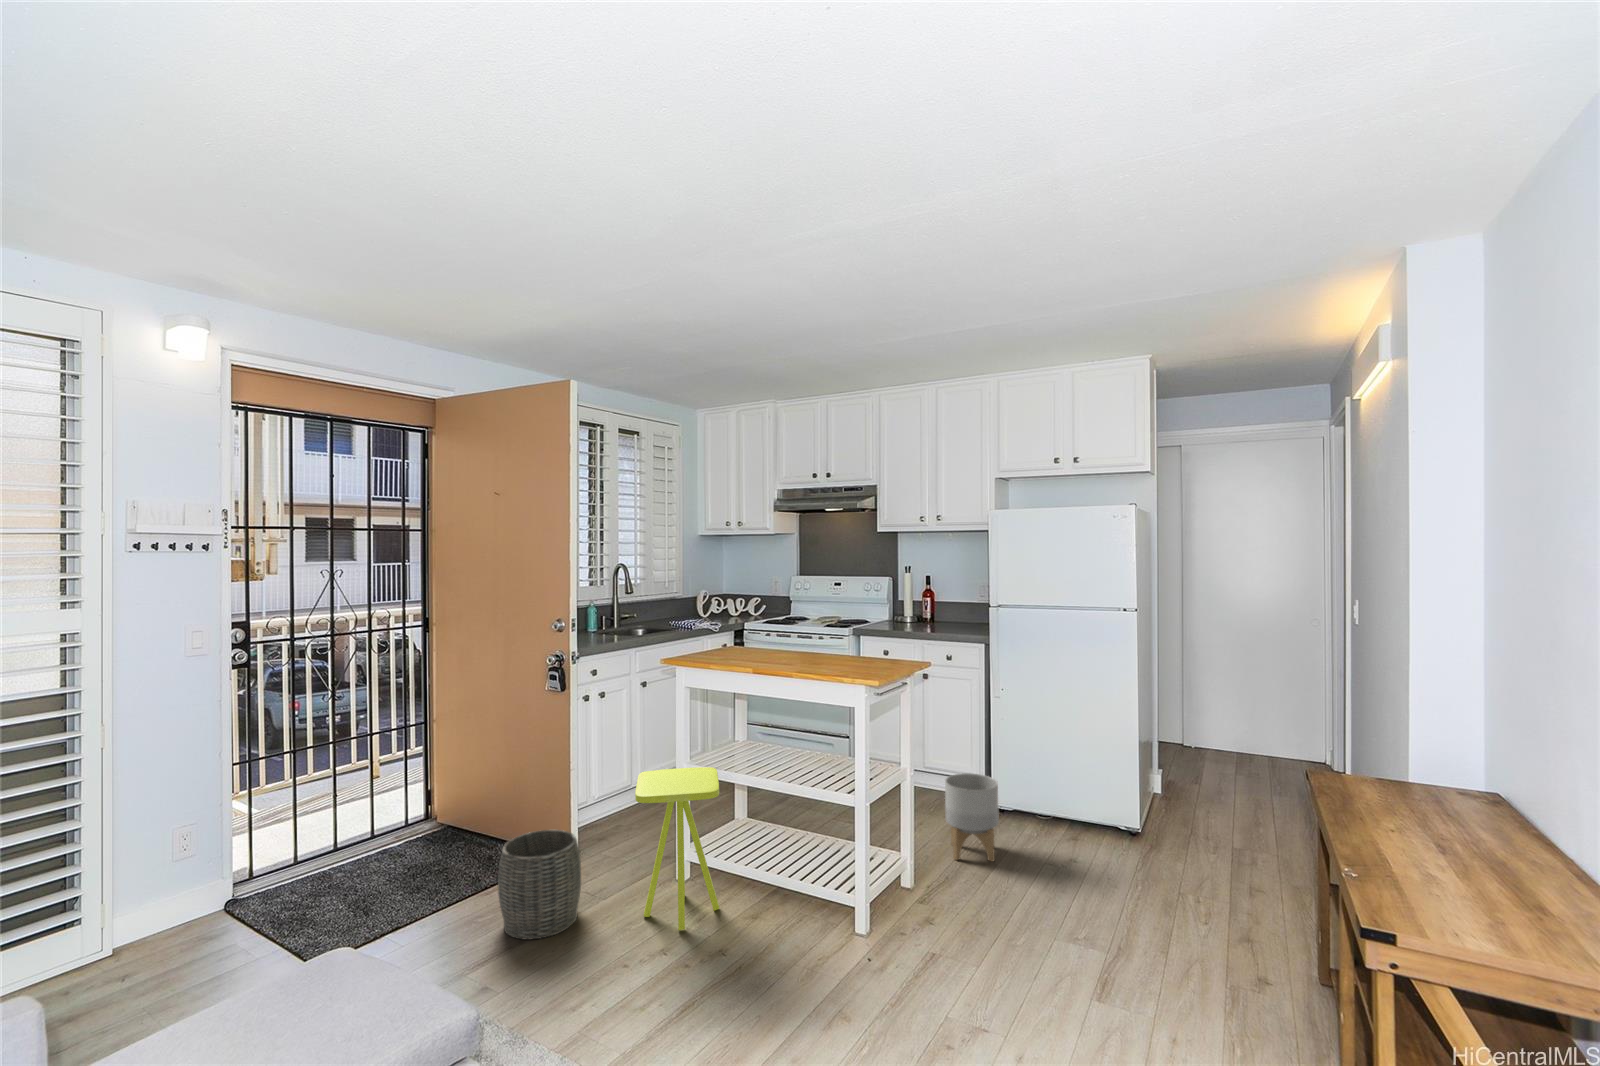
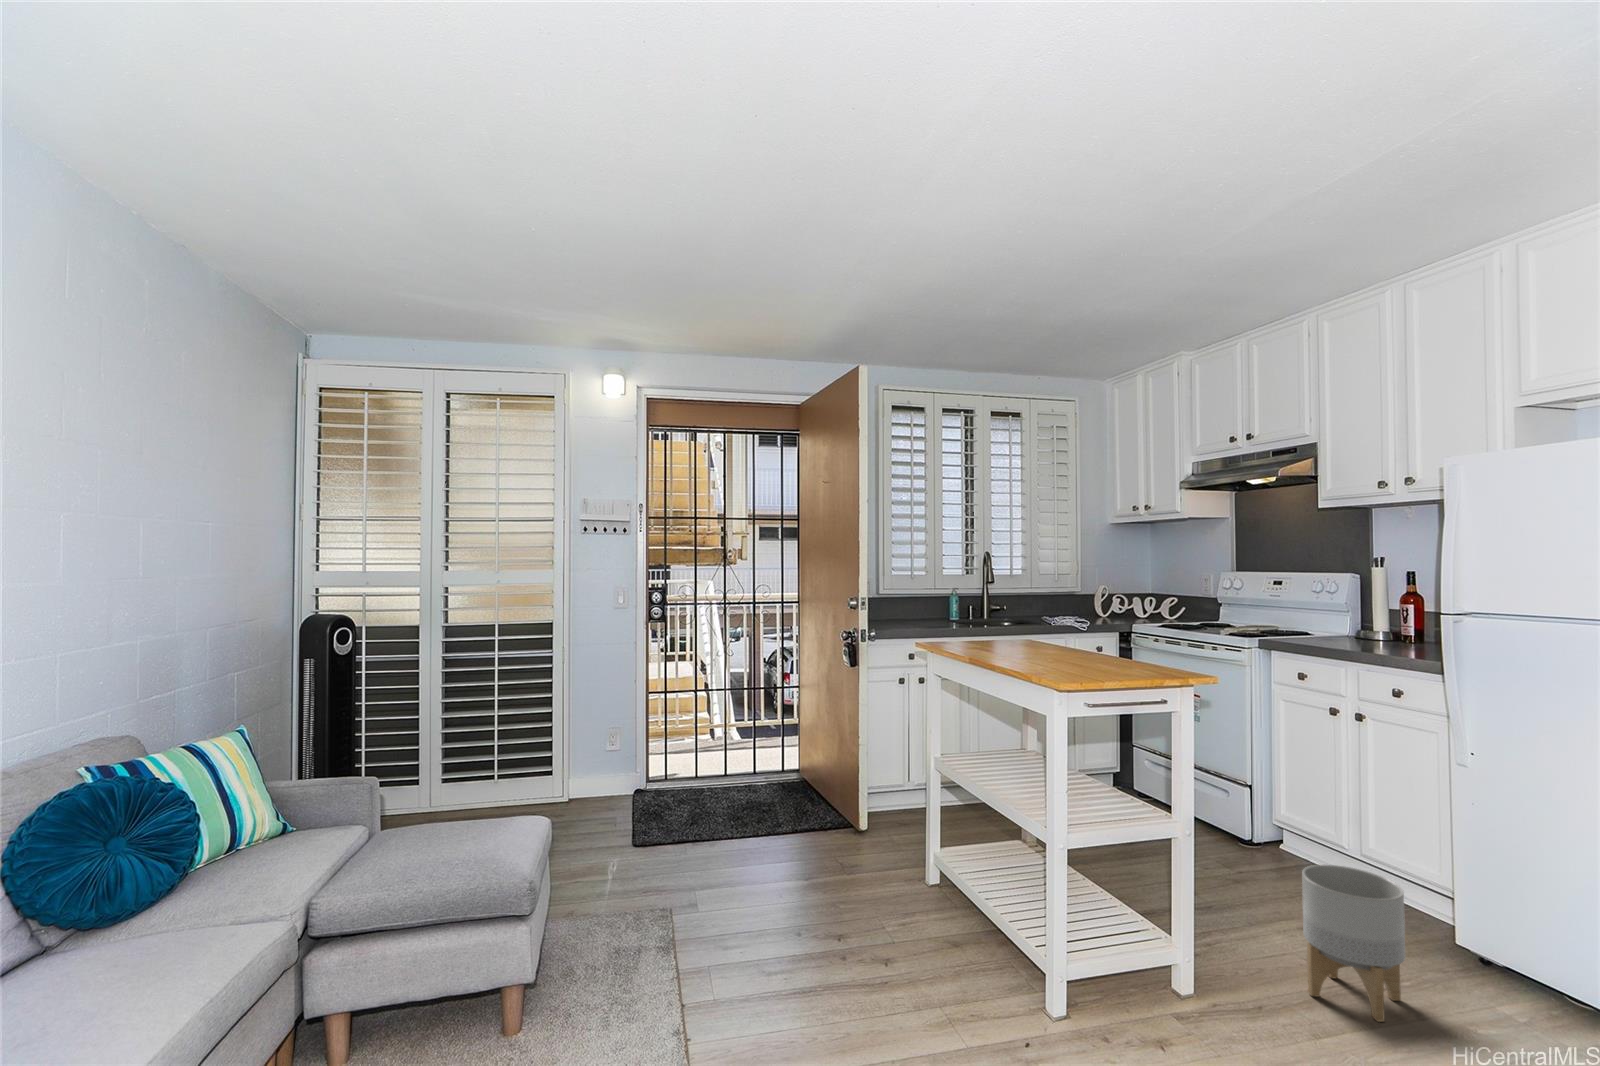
side table: present [635,767,719,930] -> none [836,753,948,932]
woven basket: present [498,830,581,940] -> none [741,790,817,892]

